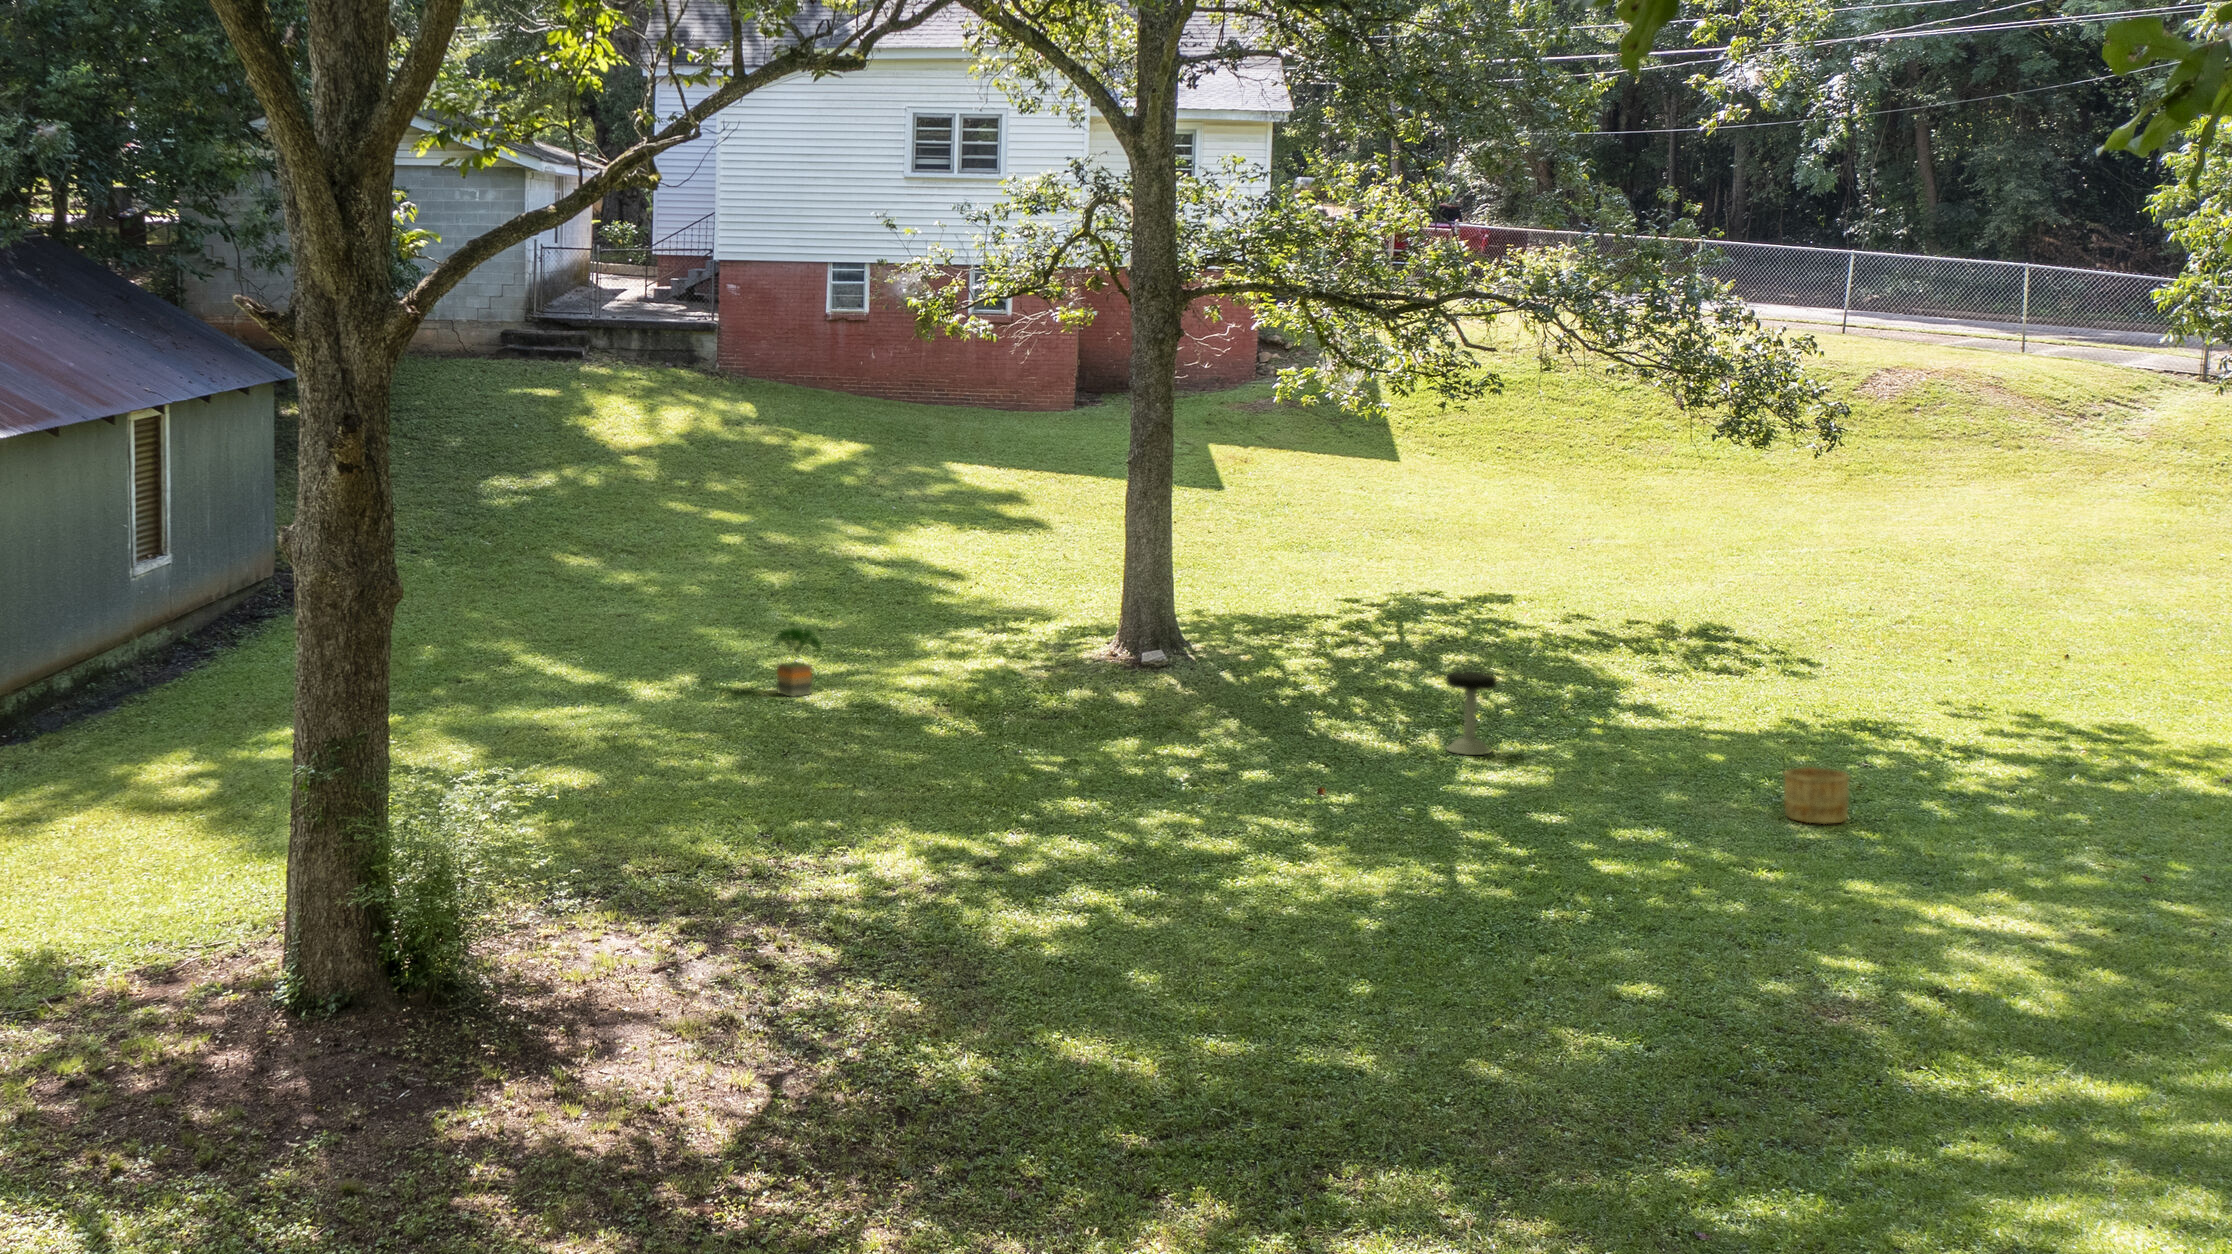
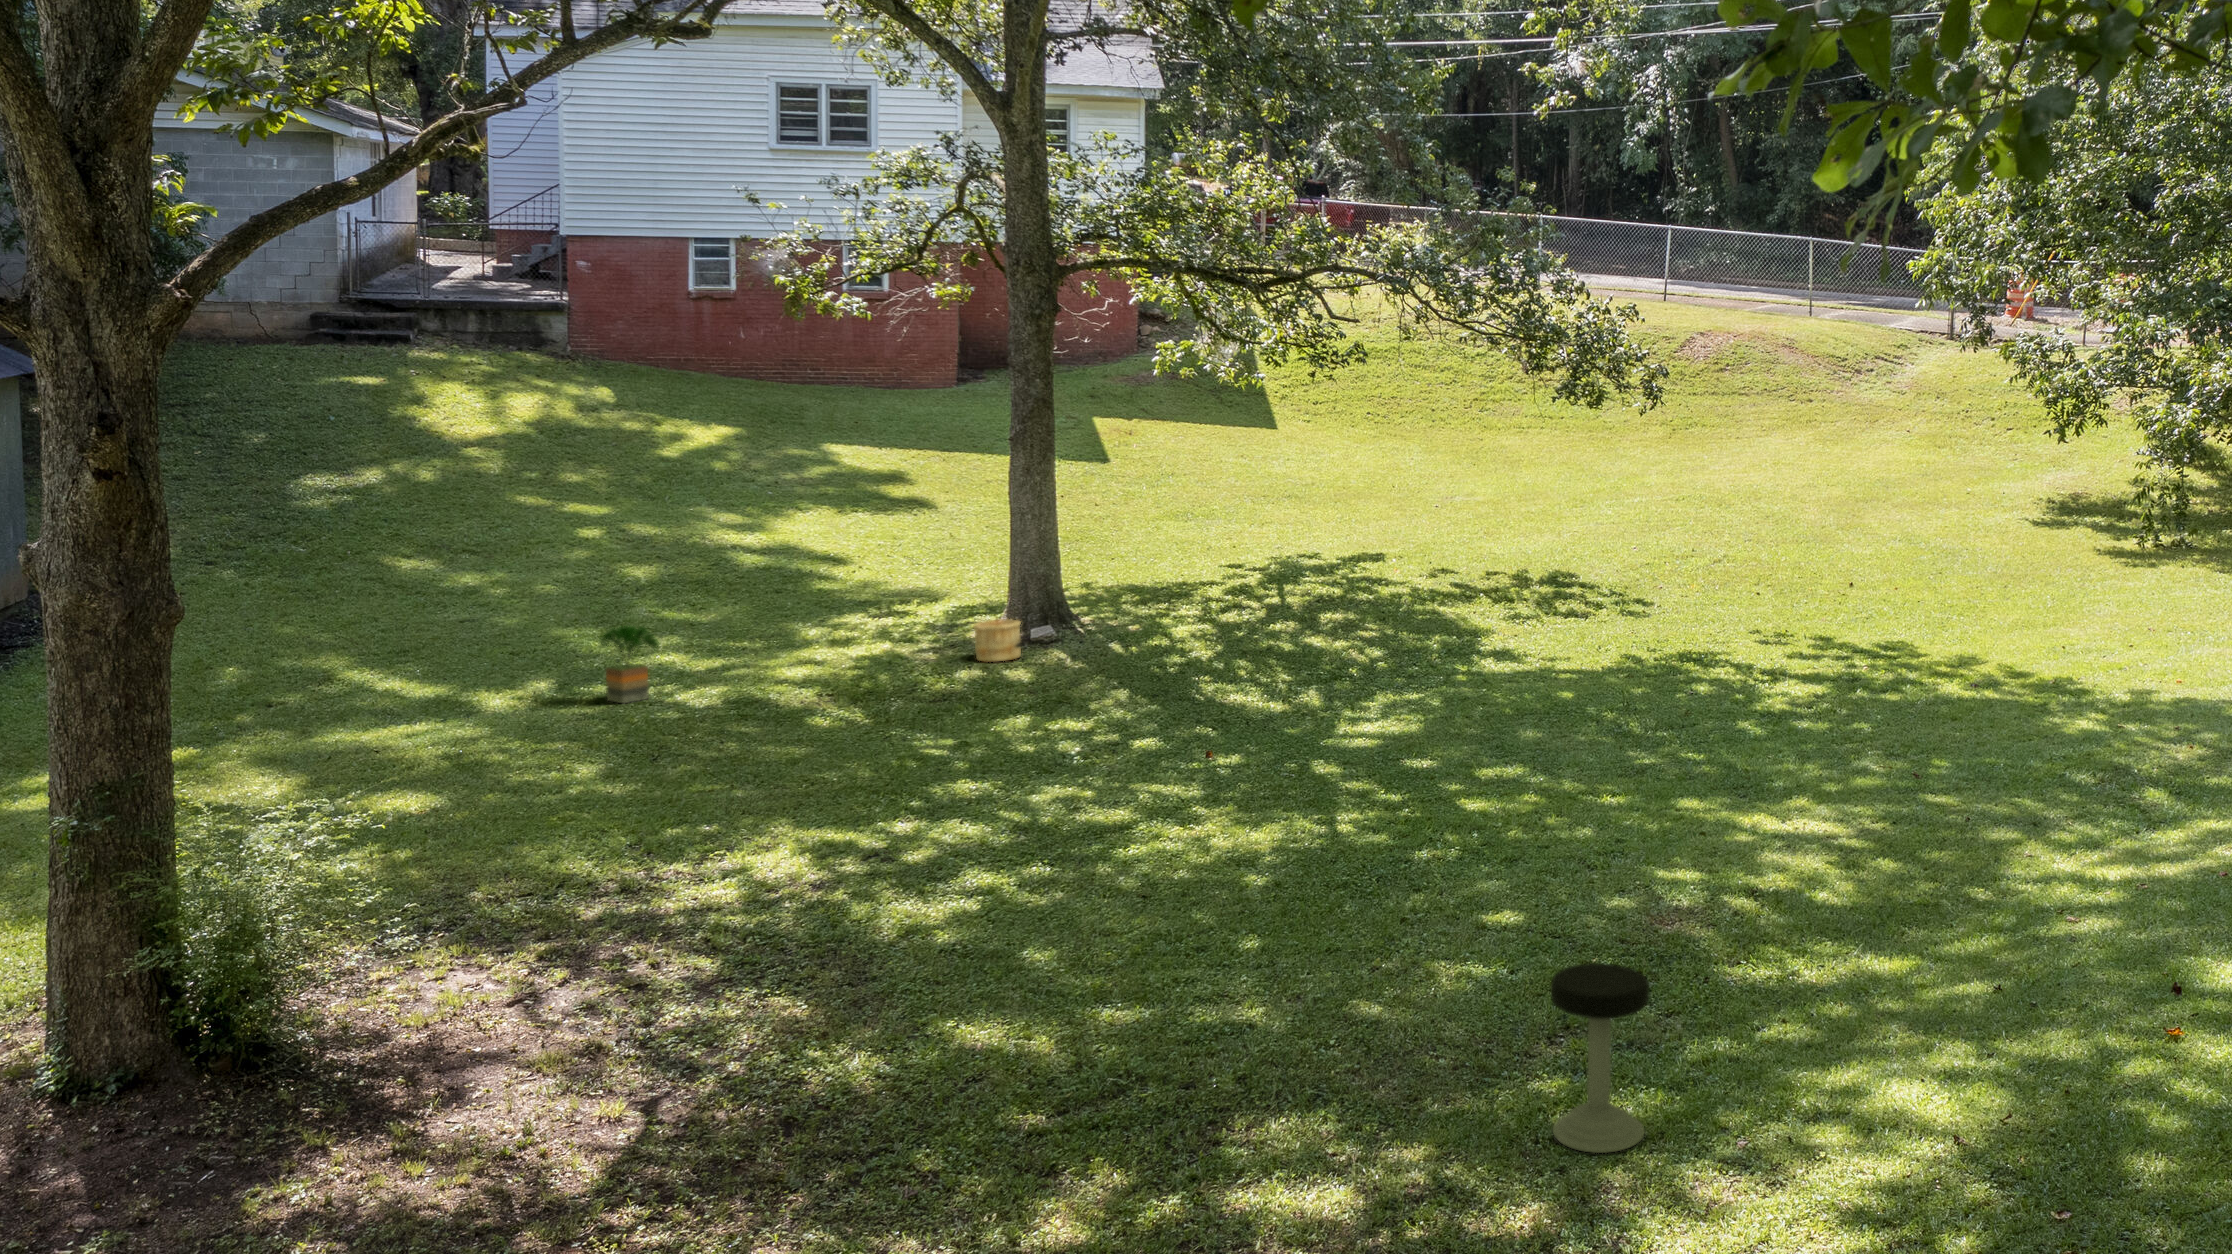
stool: present [1447,671,1497,755] -> present [1551,963,1649,1153]
wooden bucket: present [1784,767,1850,824] -> present [974,619,1021,661]

